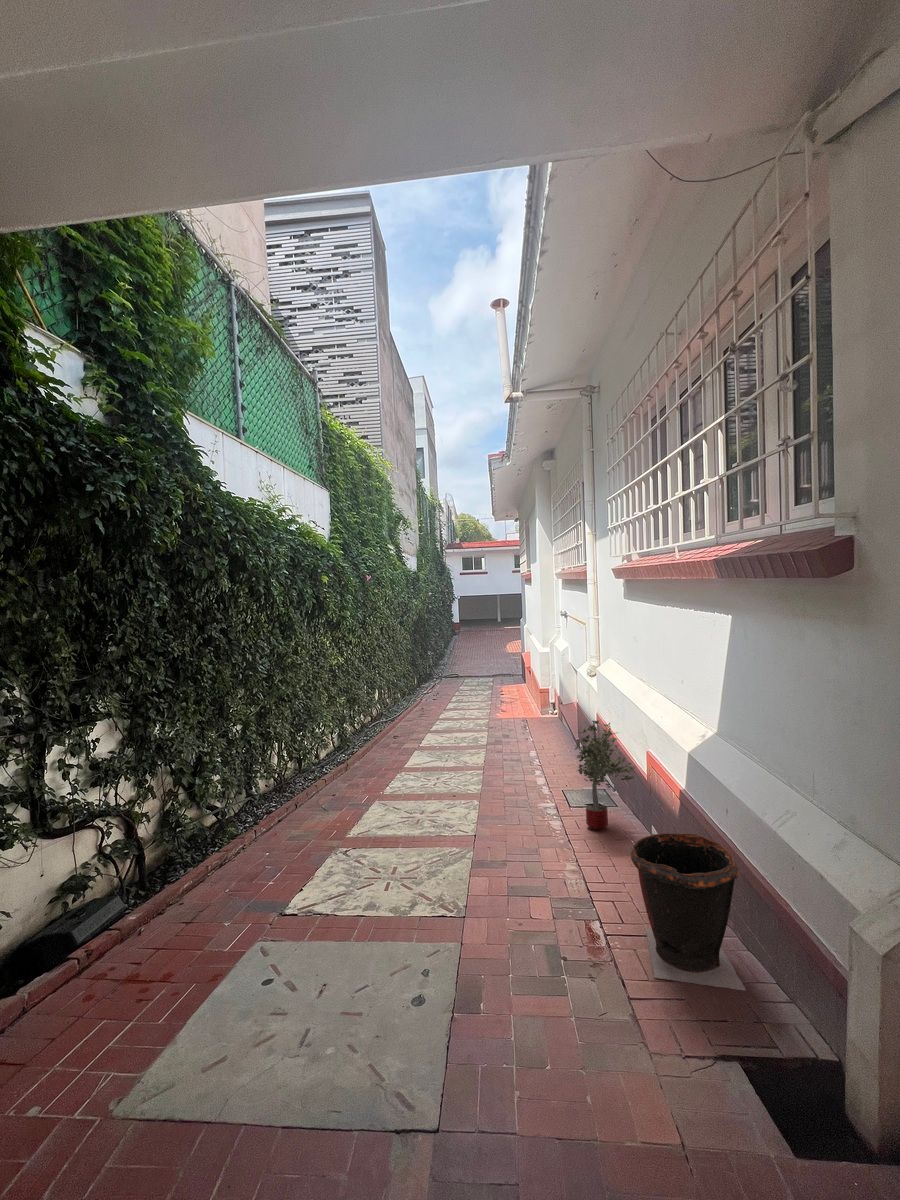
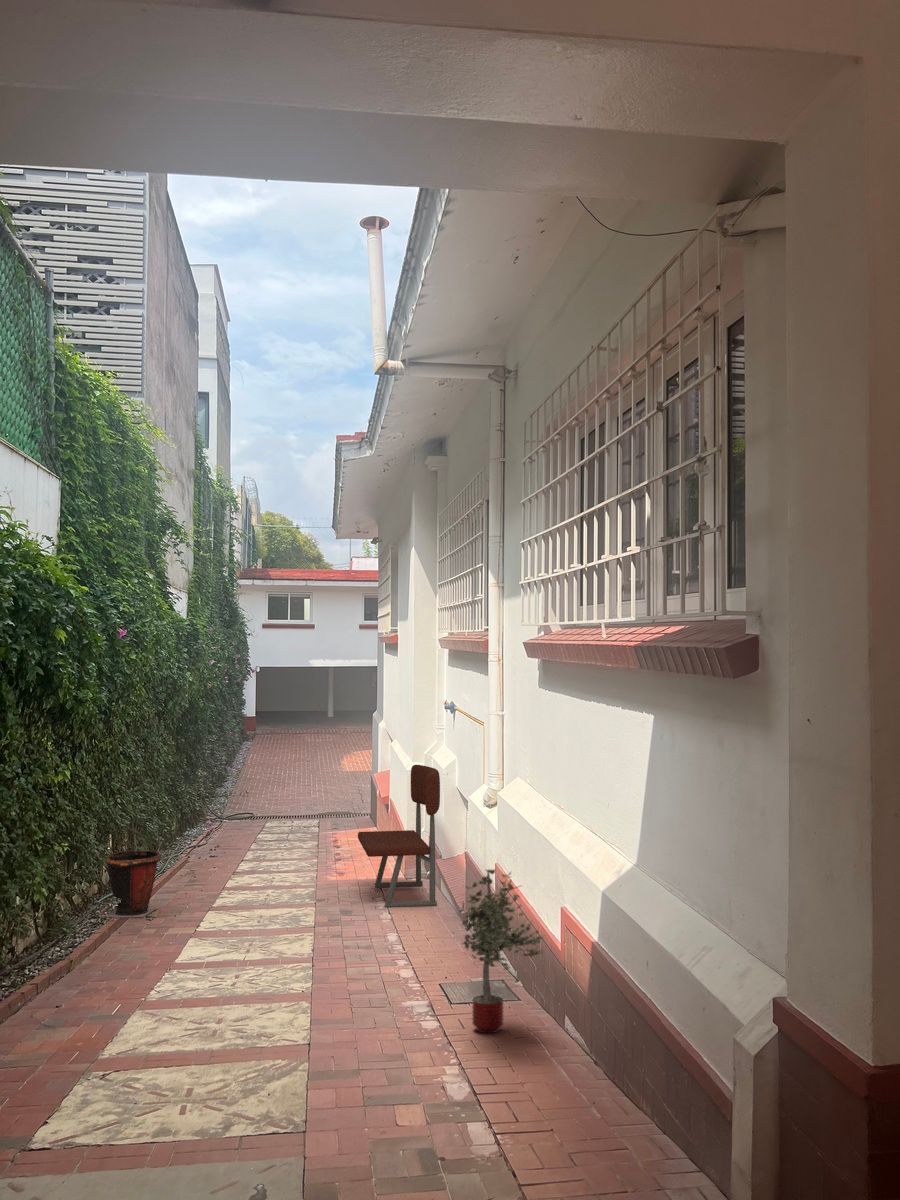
bench: none [511,647,559,731] -> present [358,765,440,908]
trash can: present [631,833,746,991] -> present [106,849,162,917]

